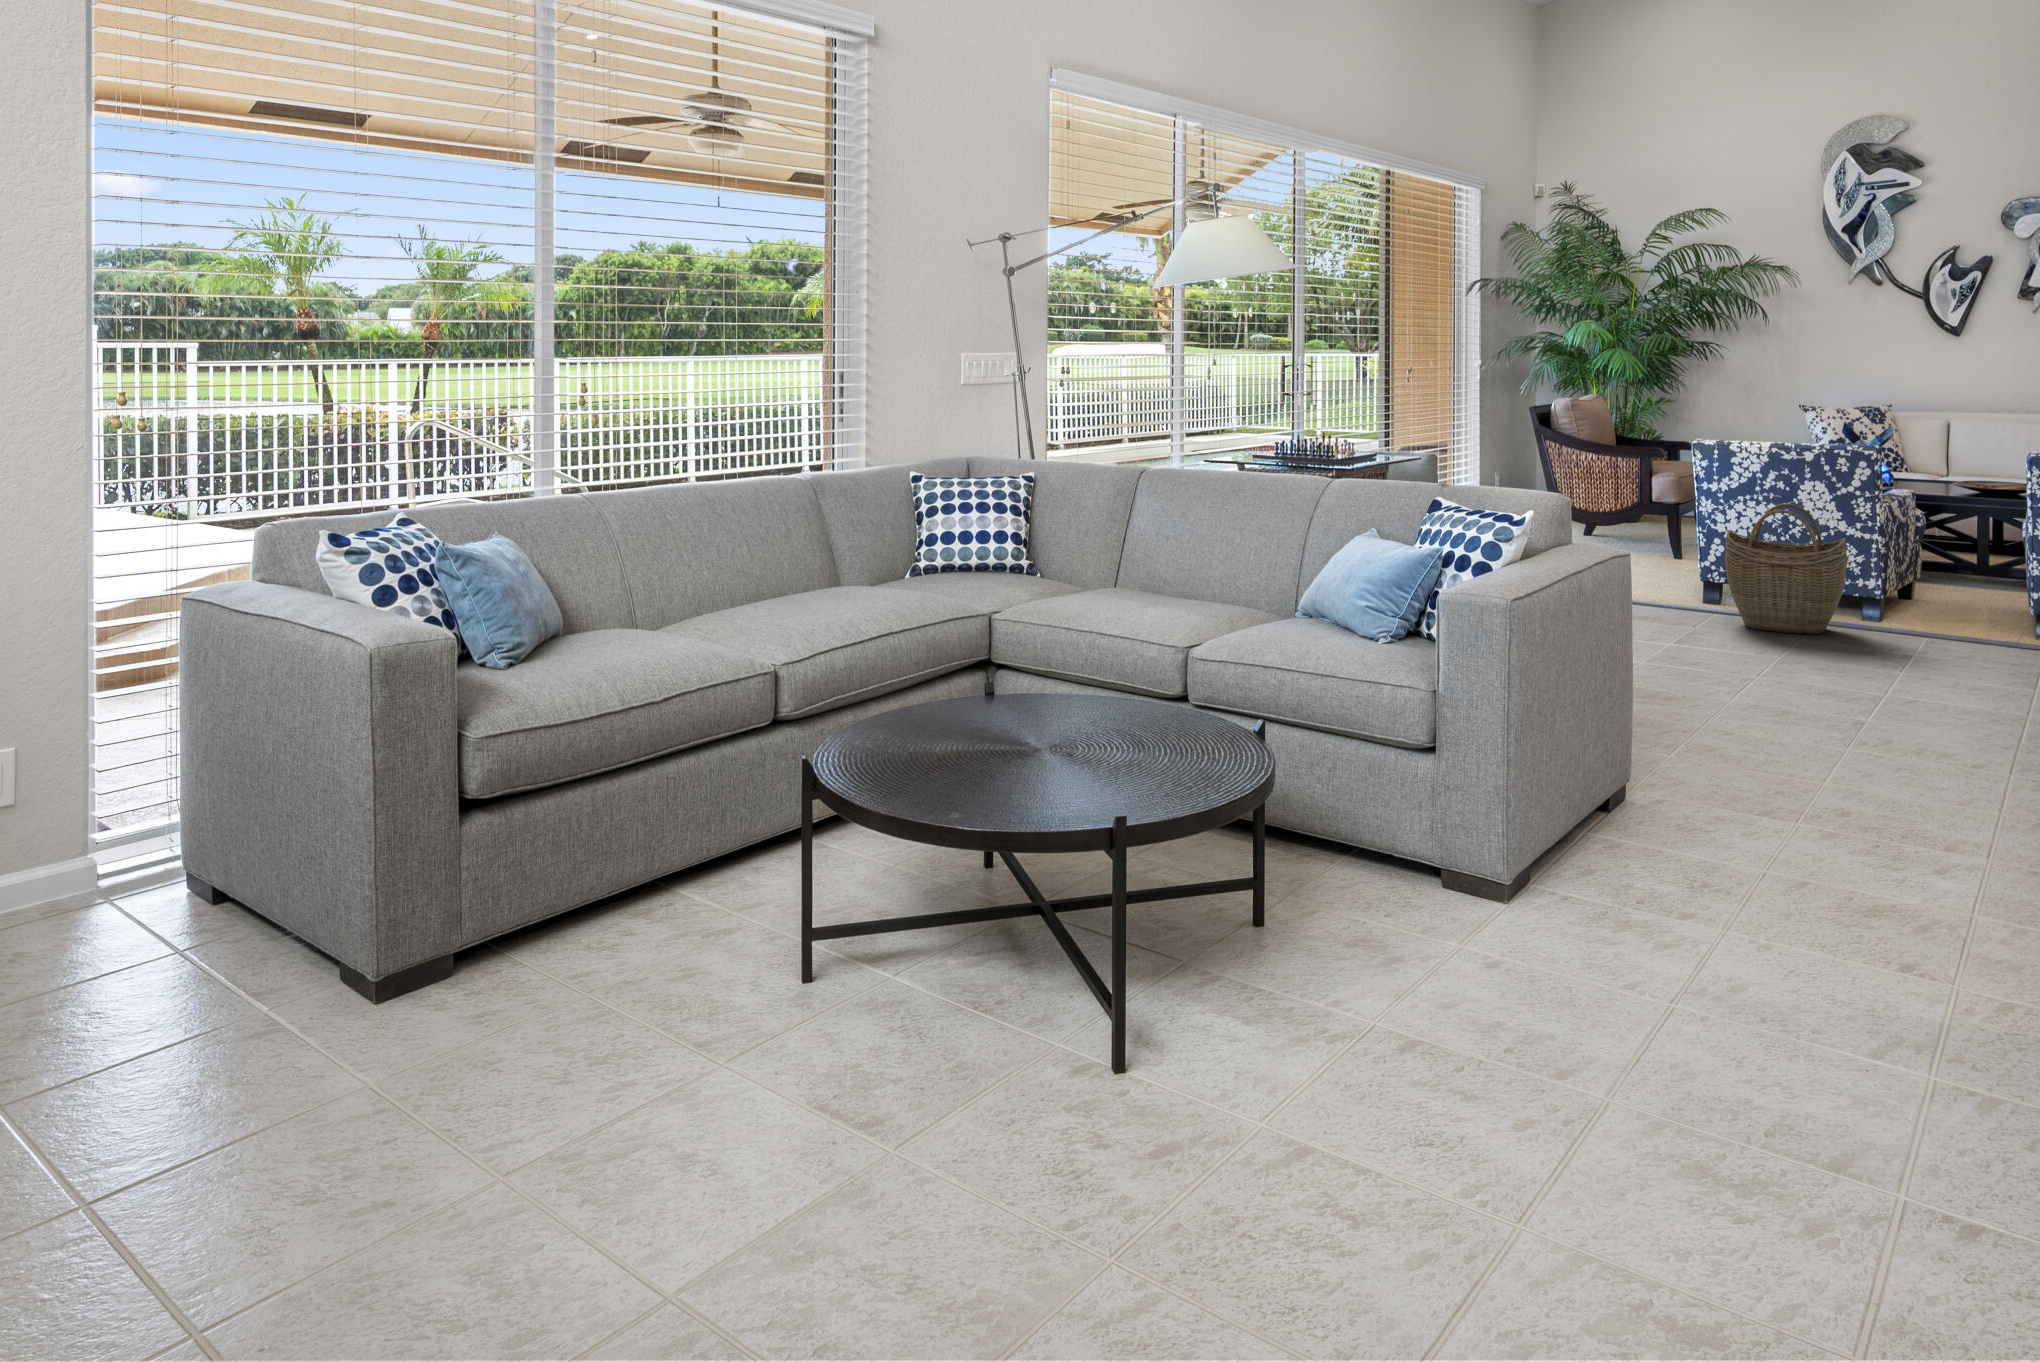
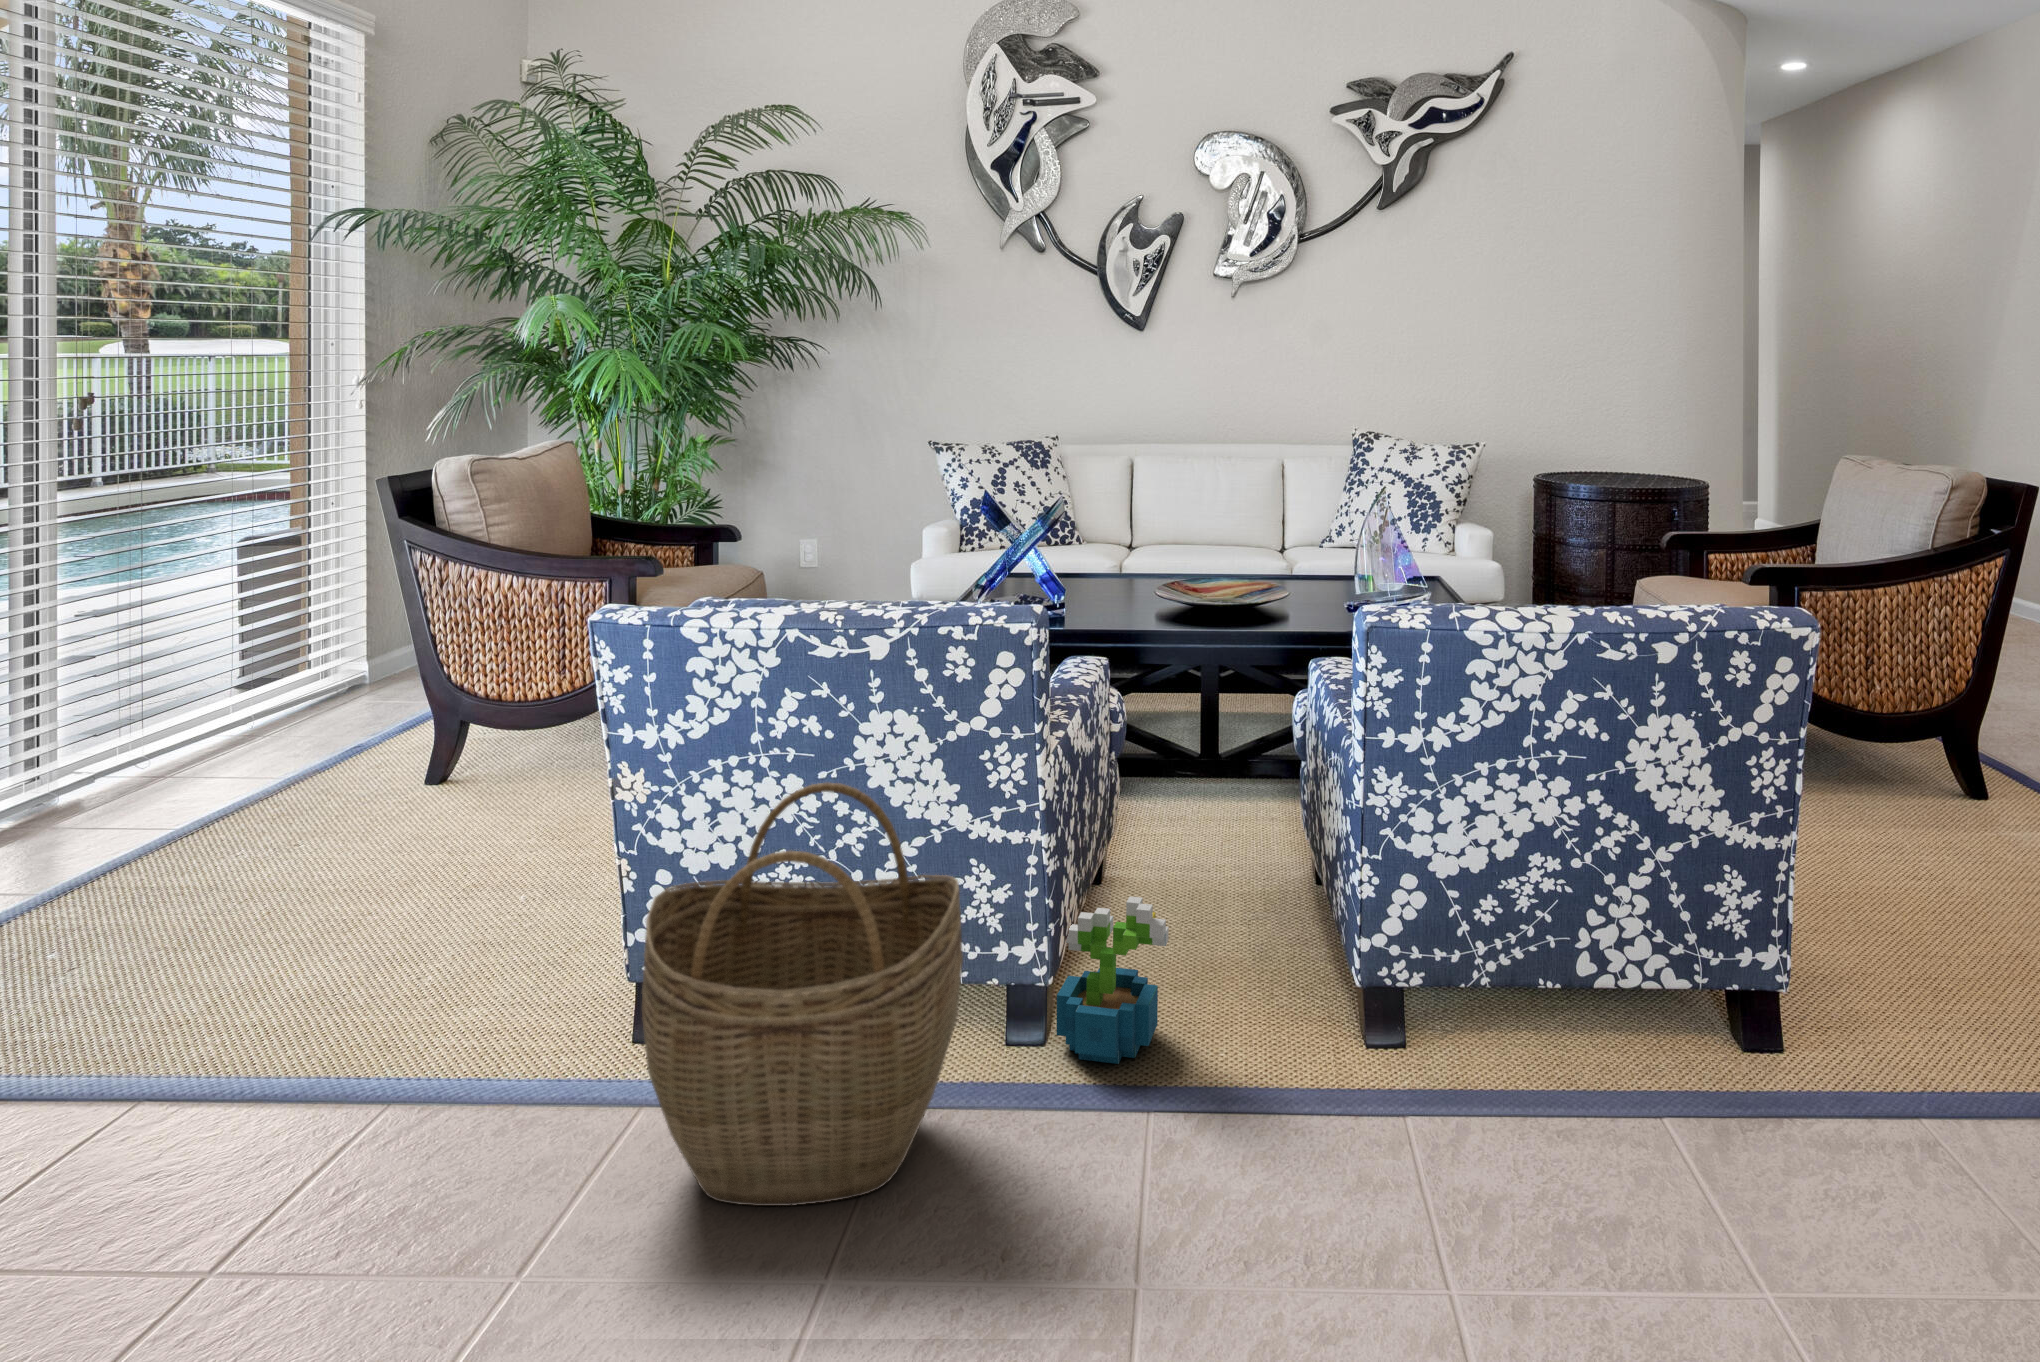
decorative plant: none [1887,568,1941,631] -> present [1057,897,1169,1064]

